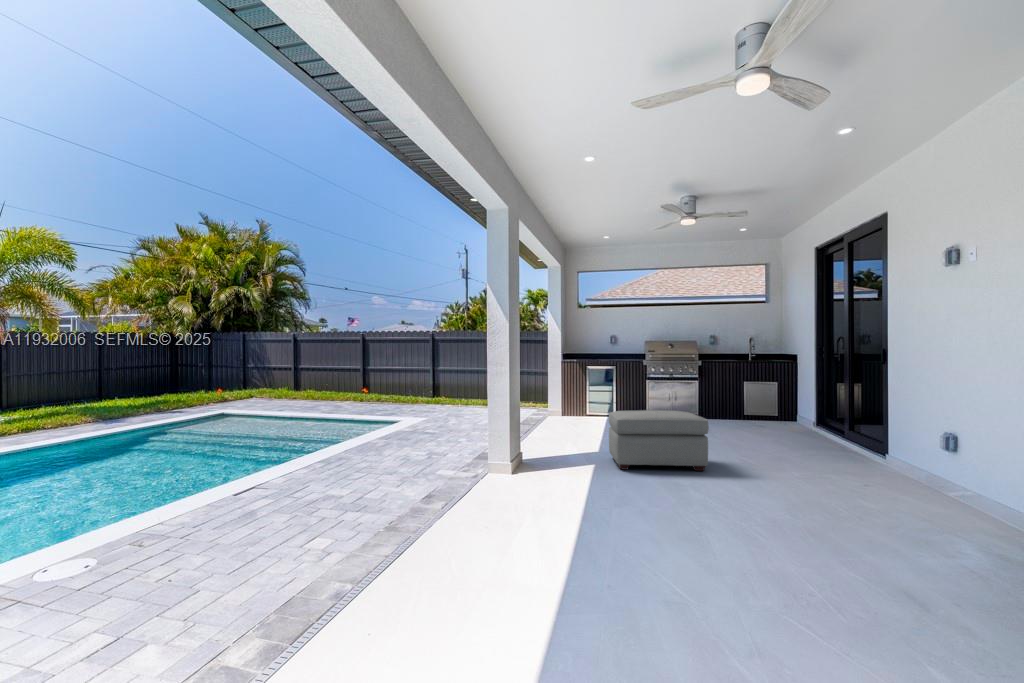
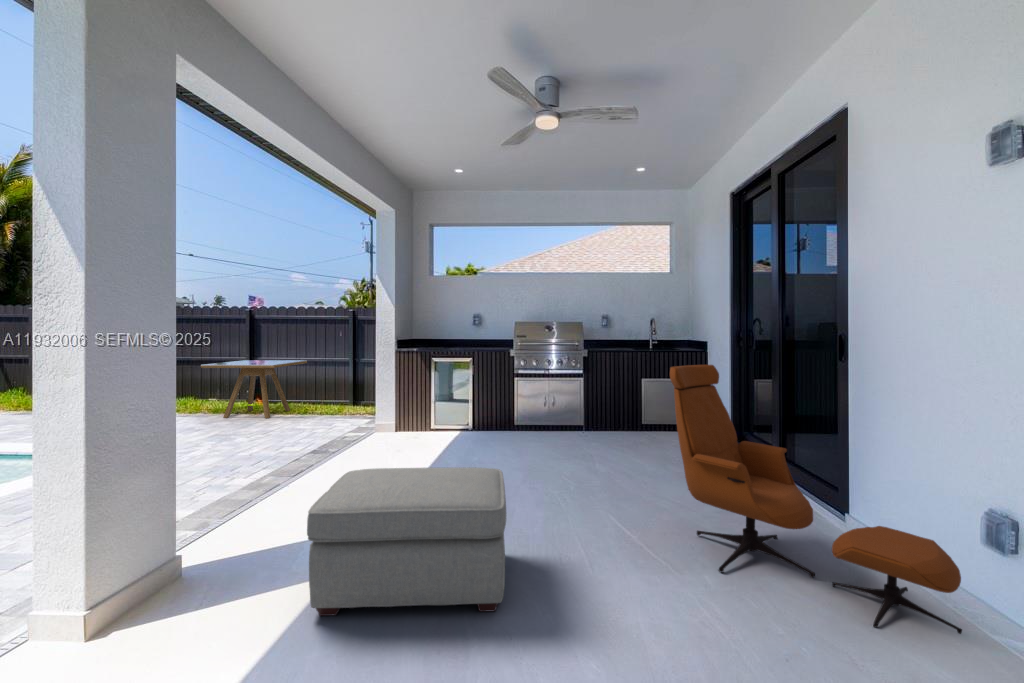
lounge chair: none [782,361,942,483] -> present [670,365,962,634]
dining table: none [413,369,475,410] -> present [201,360,307,418]

